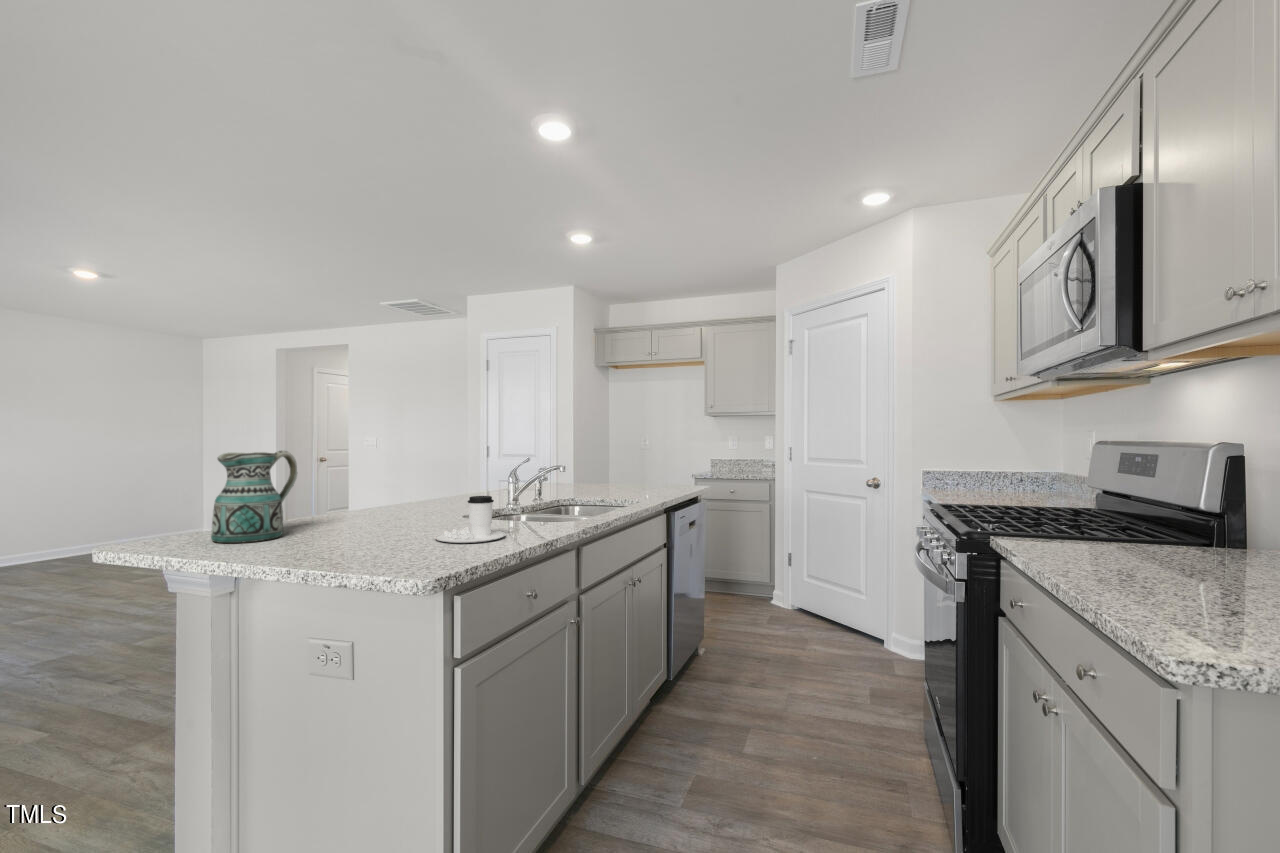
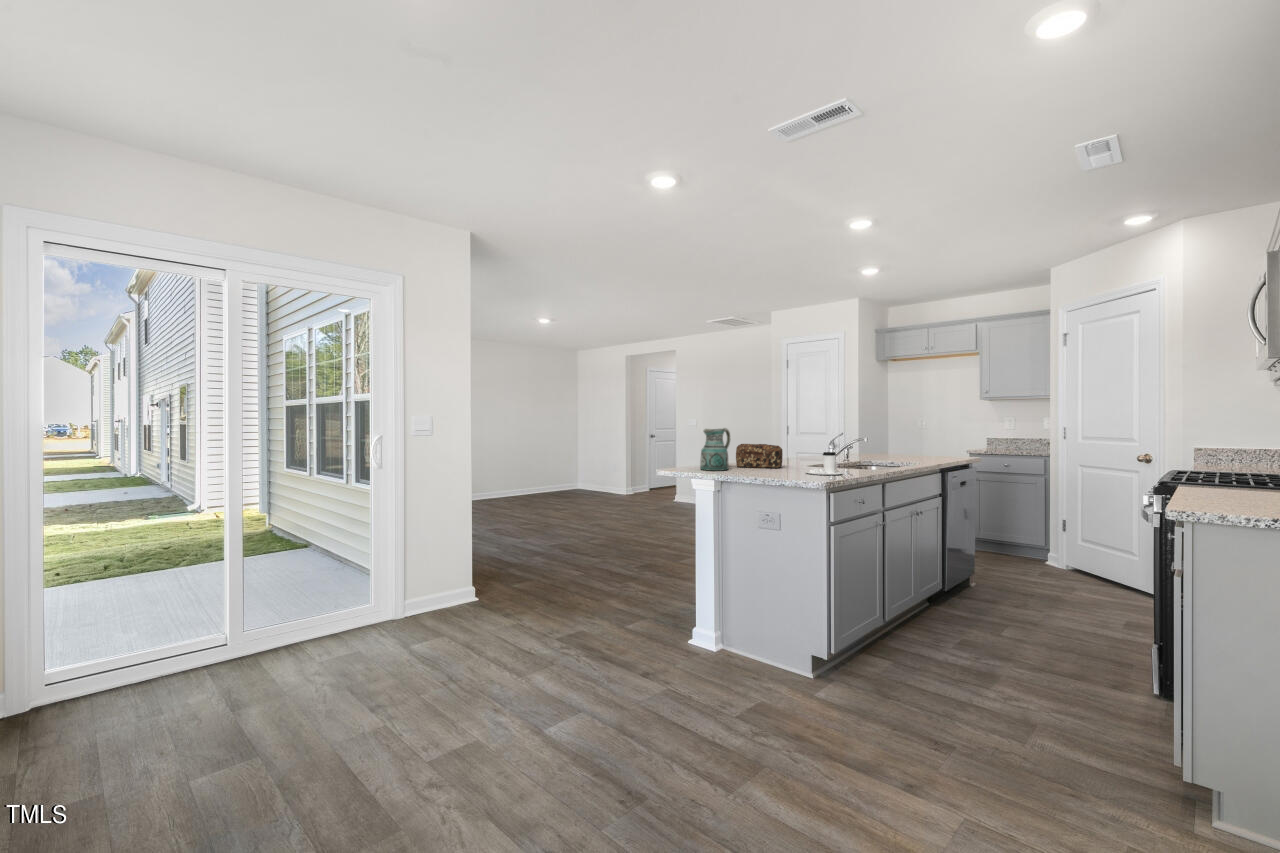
bread loaf: none [315,480,415,527] -> present [736,444,783,468]

